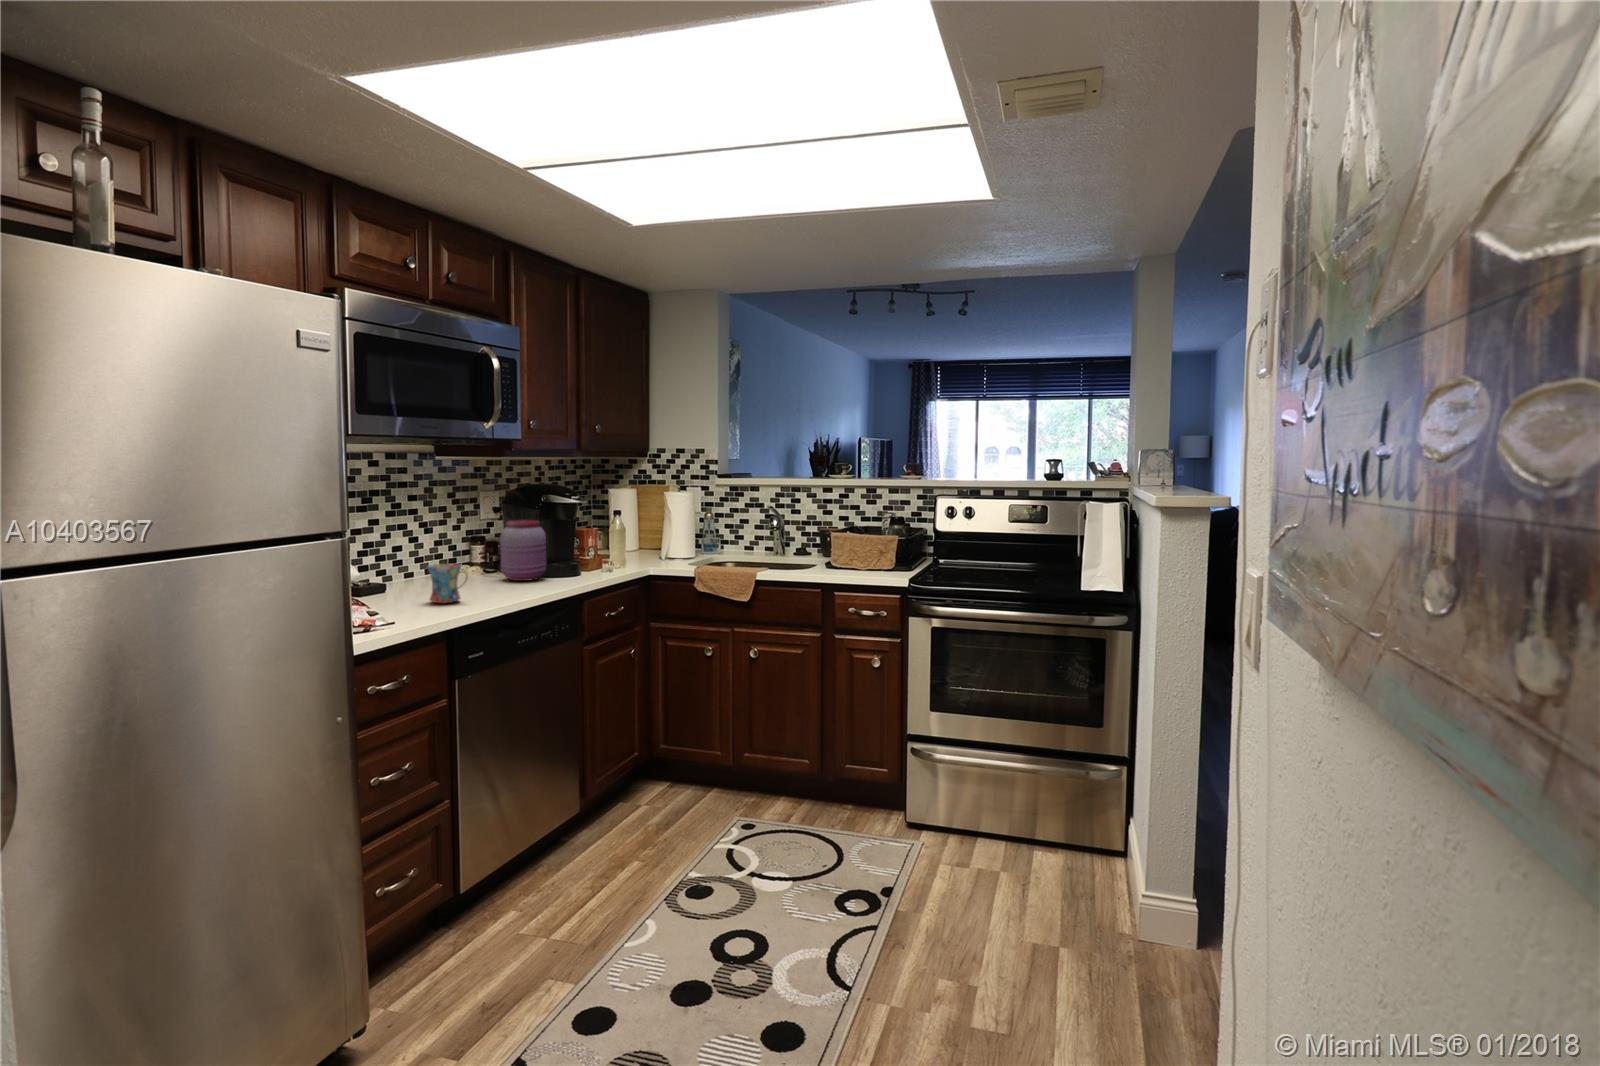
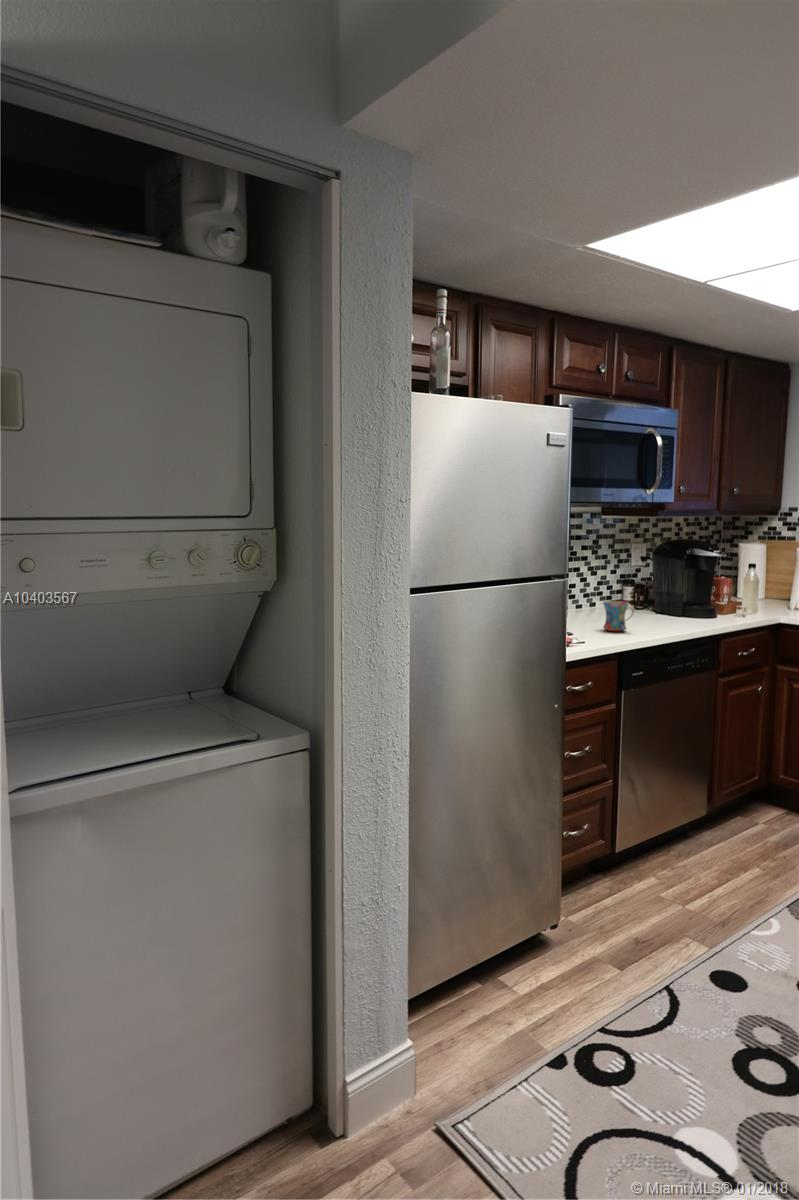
jar: present [500,520,546,581] -> none [651,568,690,619]

